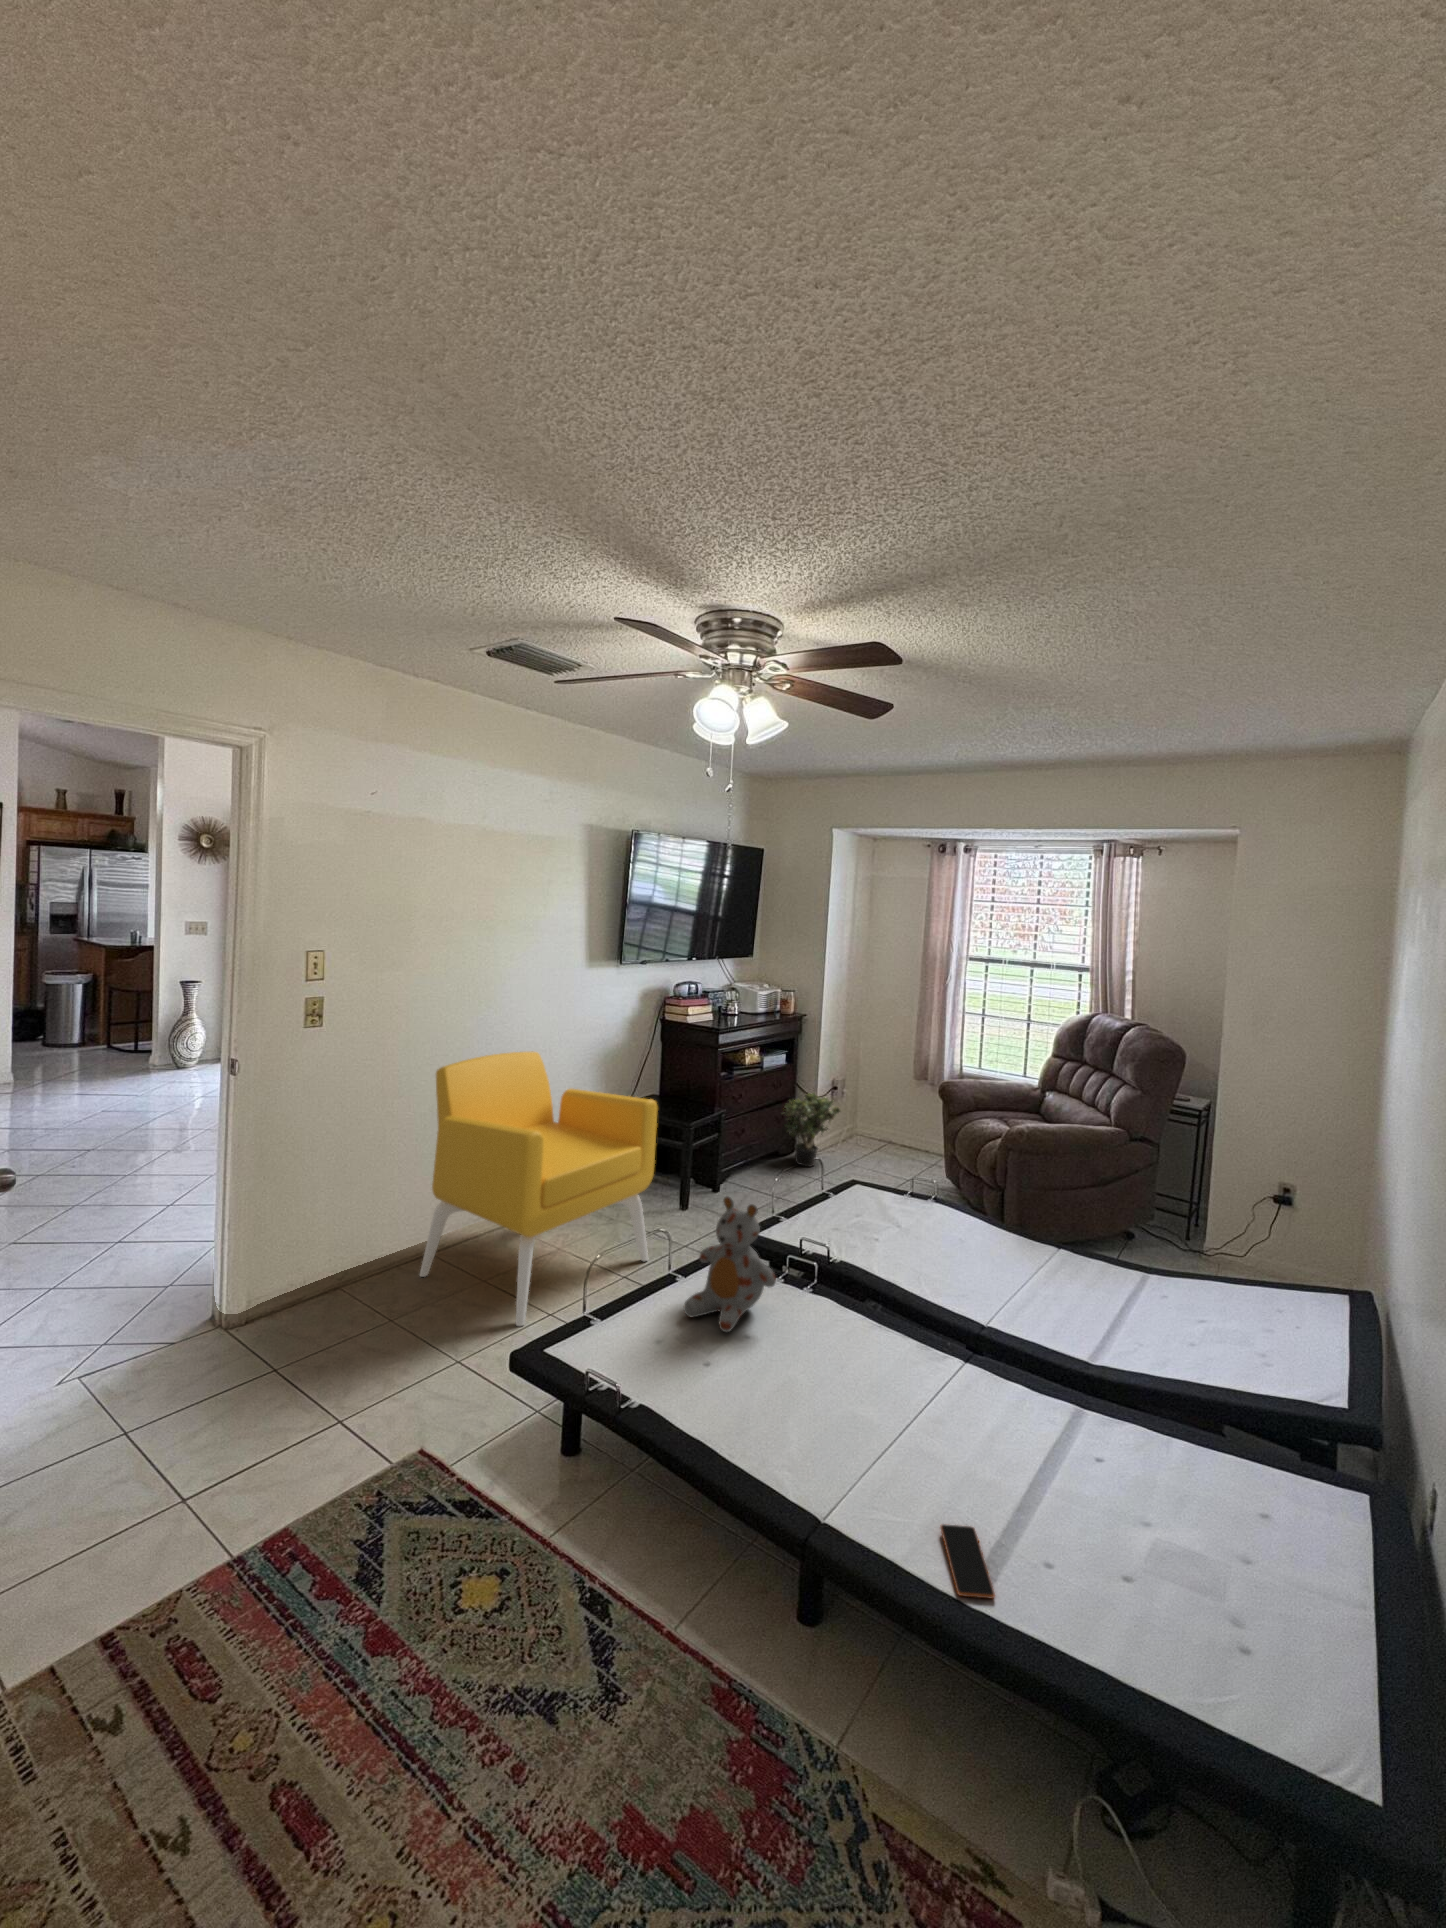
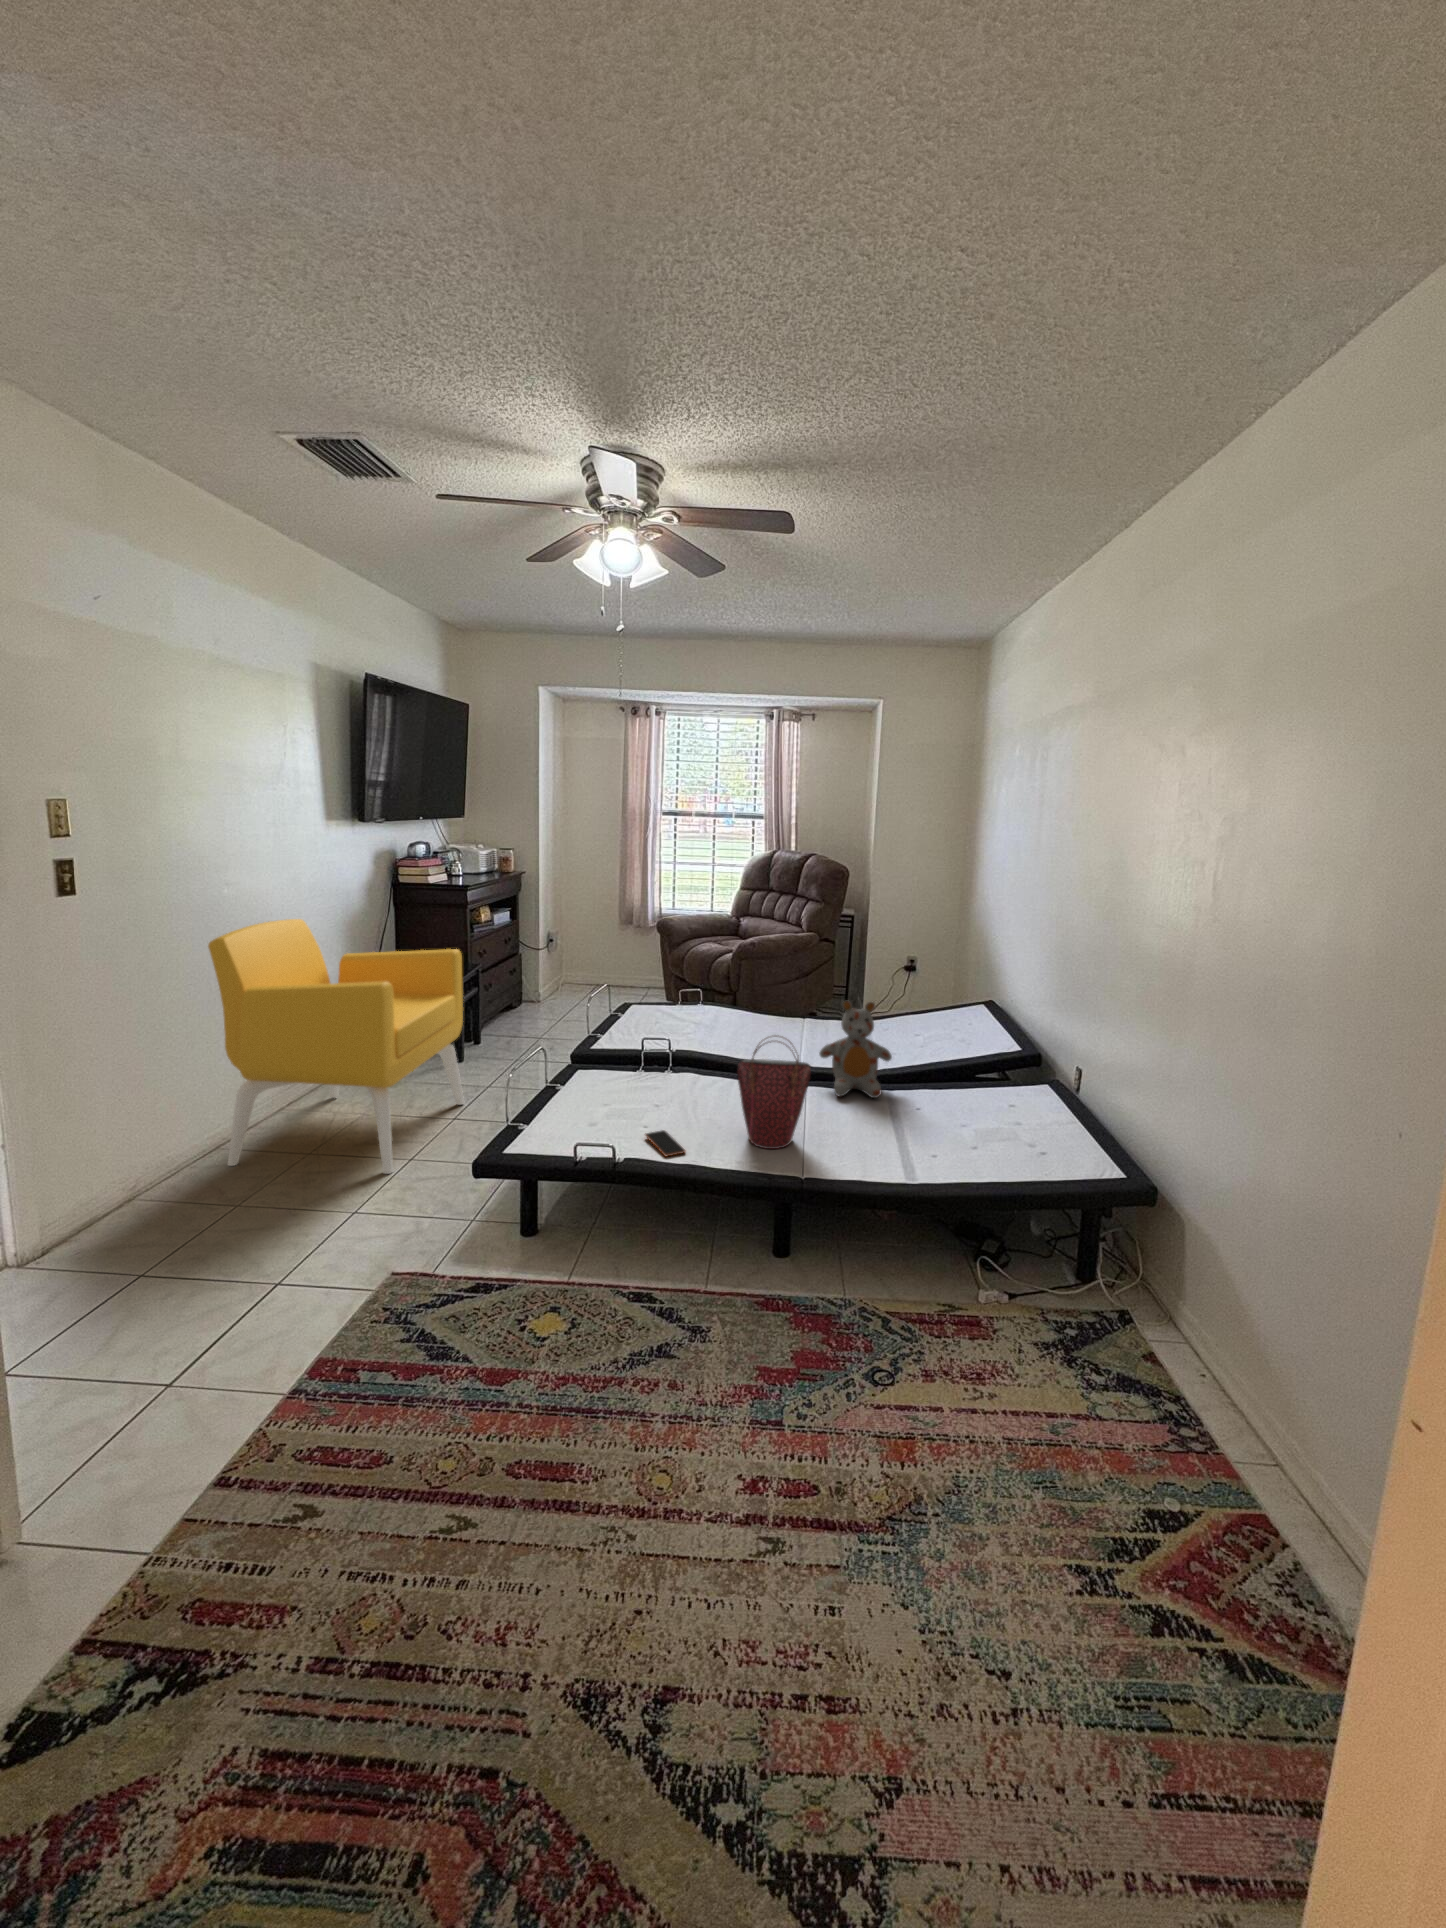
potted plant: present [785,1093,841,1167] -> none [514,944,571,1014]
stuffed bear: present [684,1196,776,1332] -> present [819,1001,892,1098]
handbag: none [801,1294,890,1458] -> present [737,1036,811,1149]
smartphone: present [940,1524,995,1598] -> present [645,1130,685,1157]

